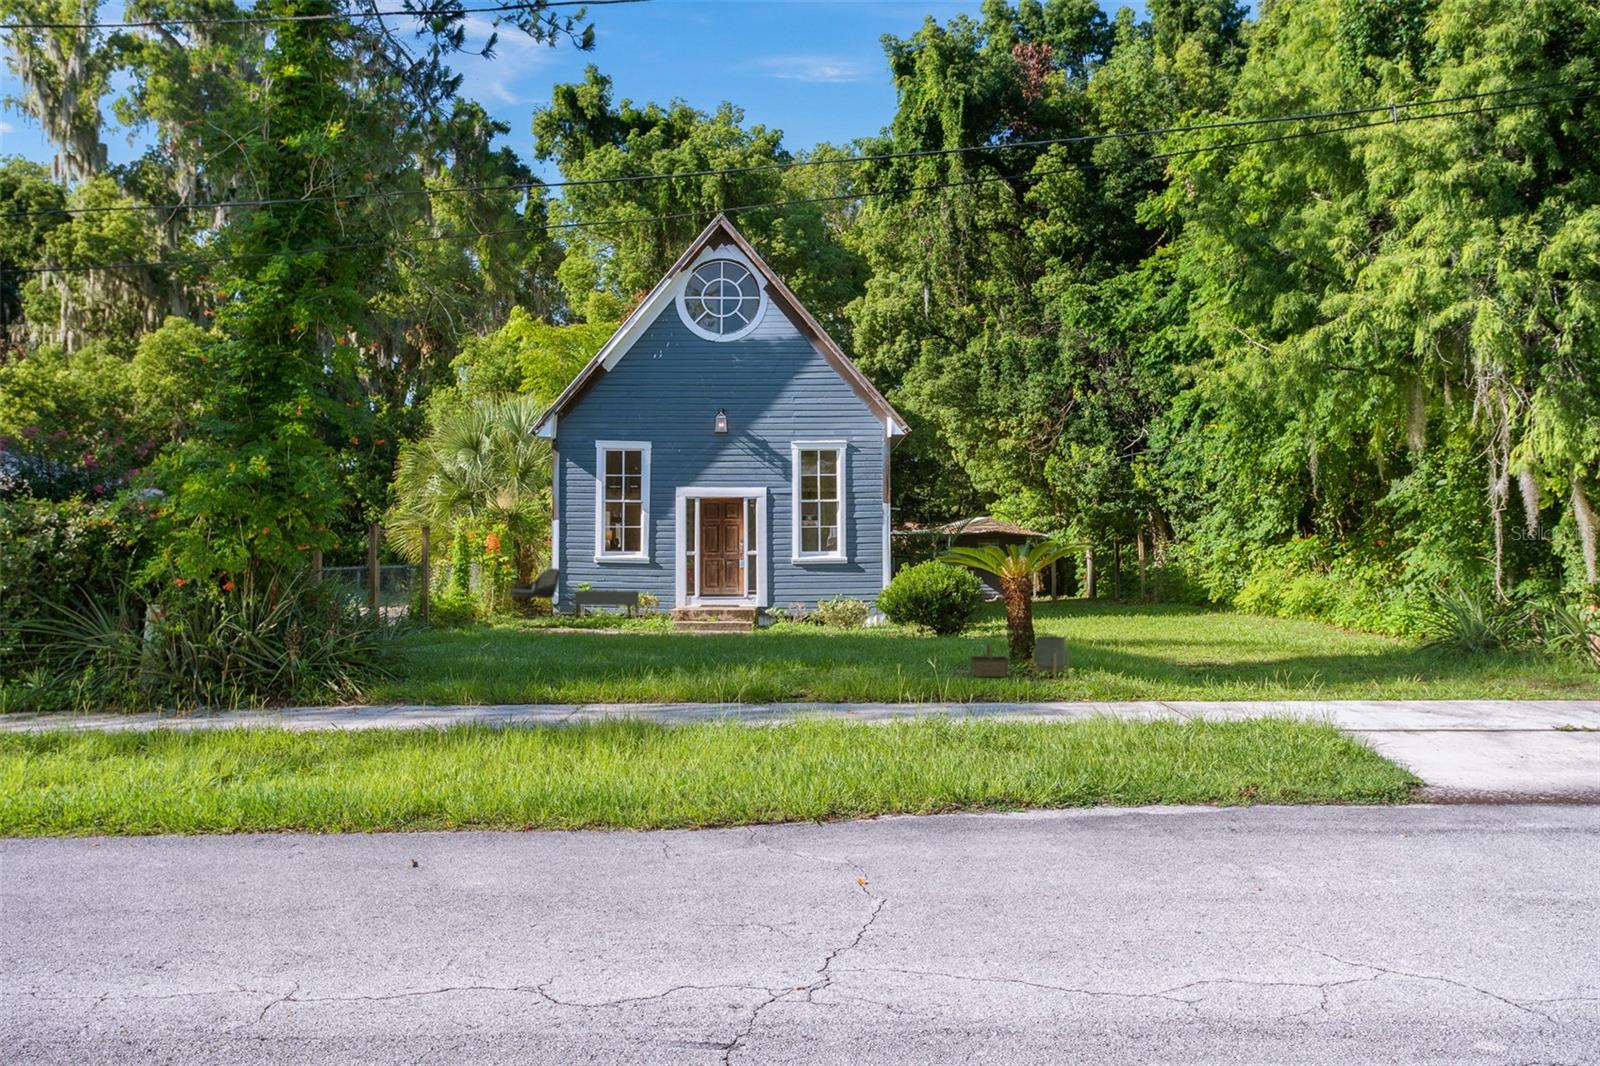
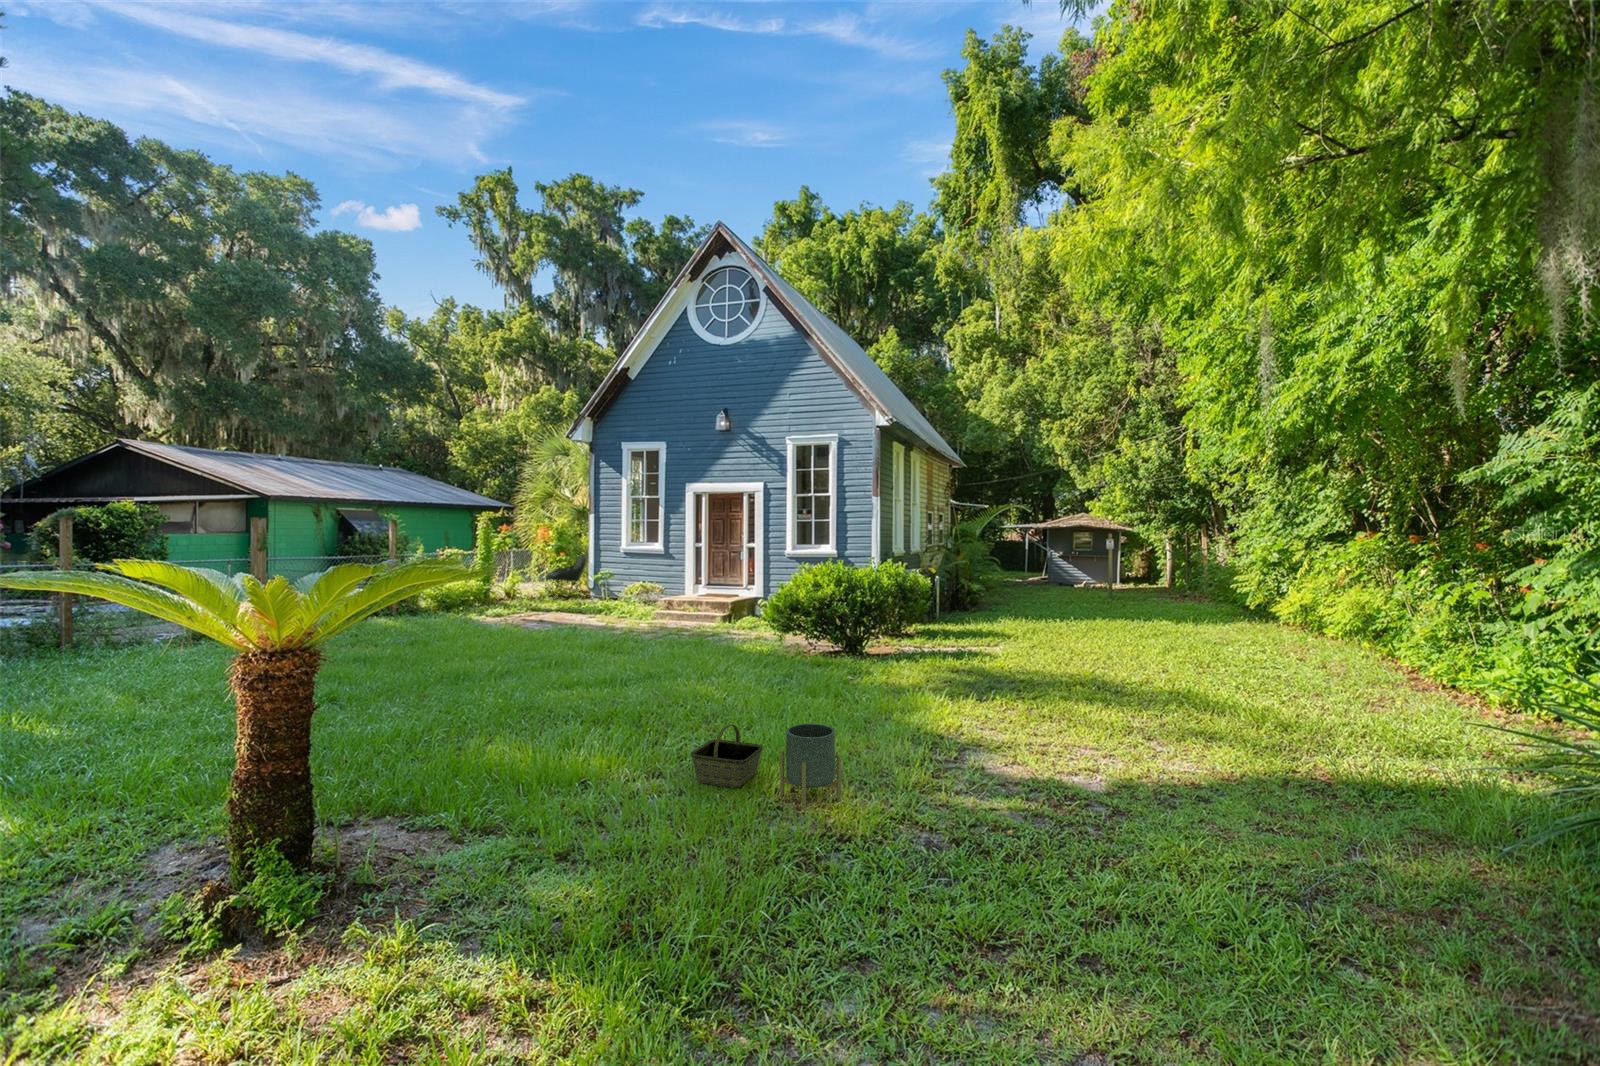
bench: present [575,590,639,618] -> none [595,575,649,603]

